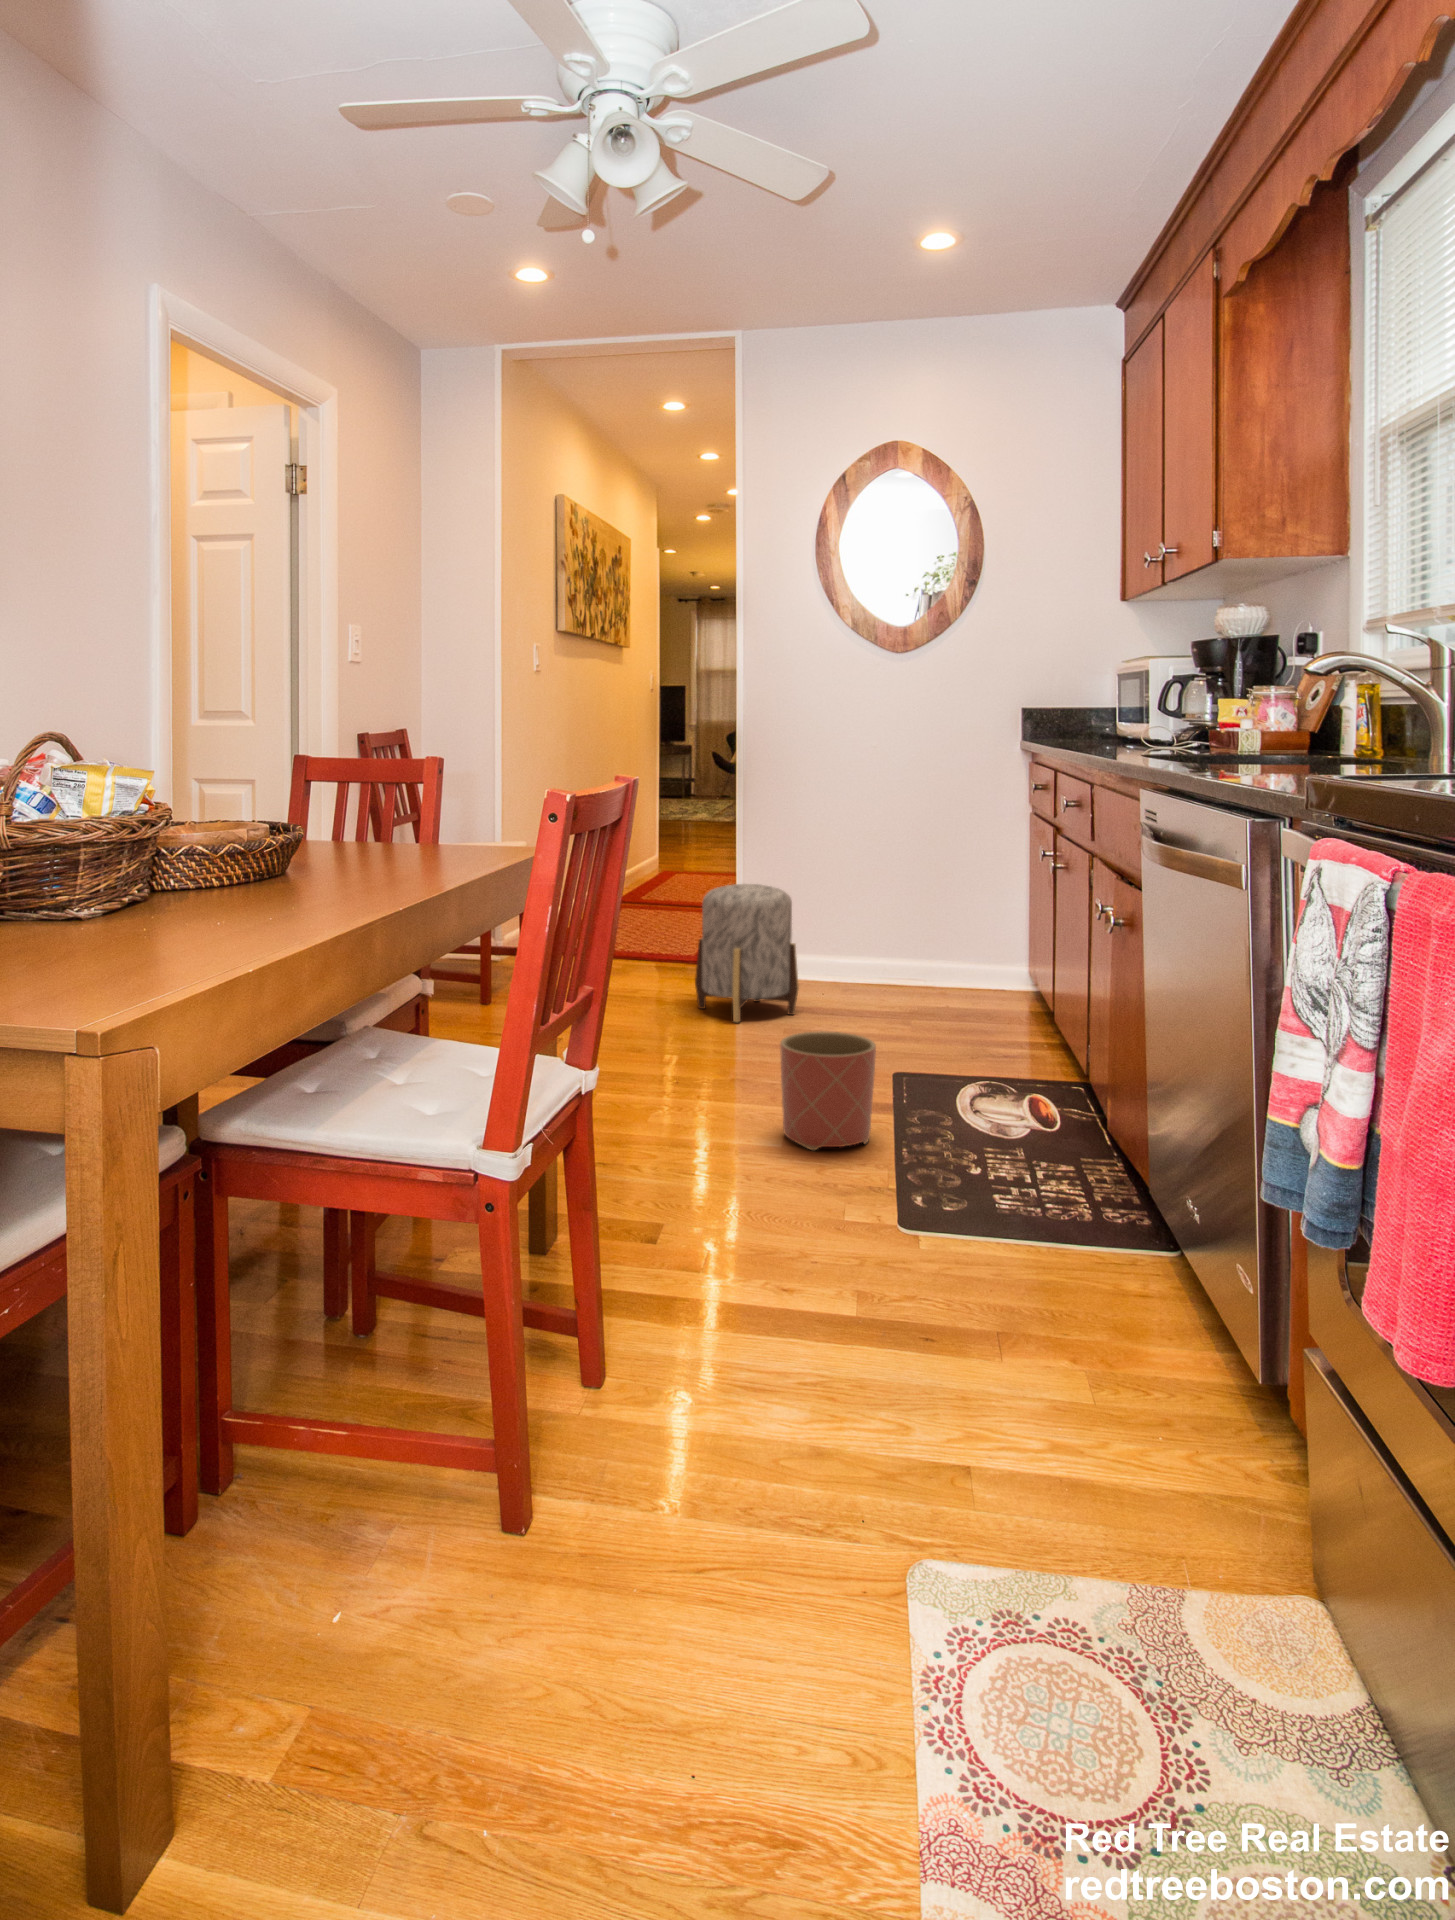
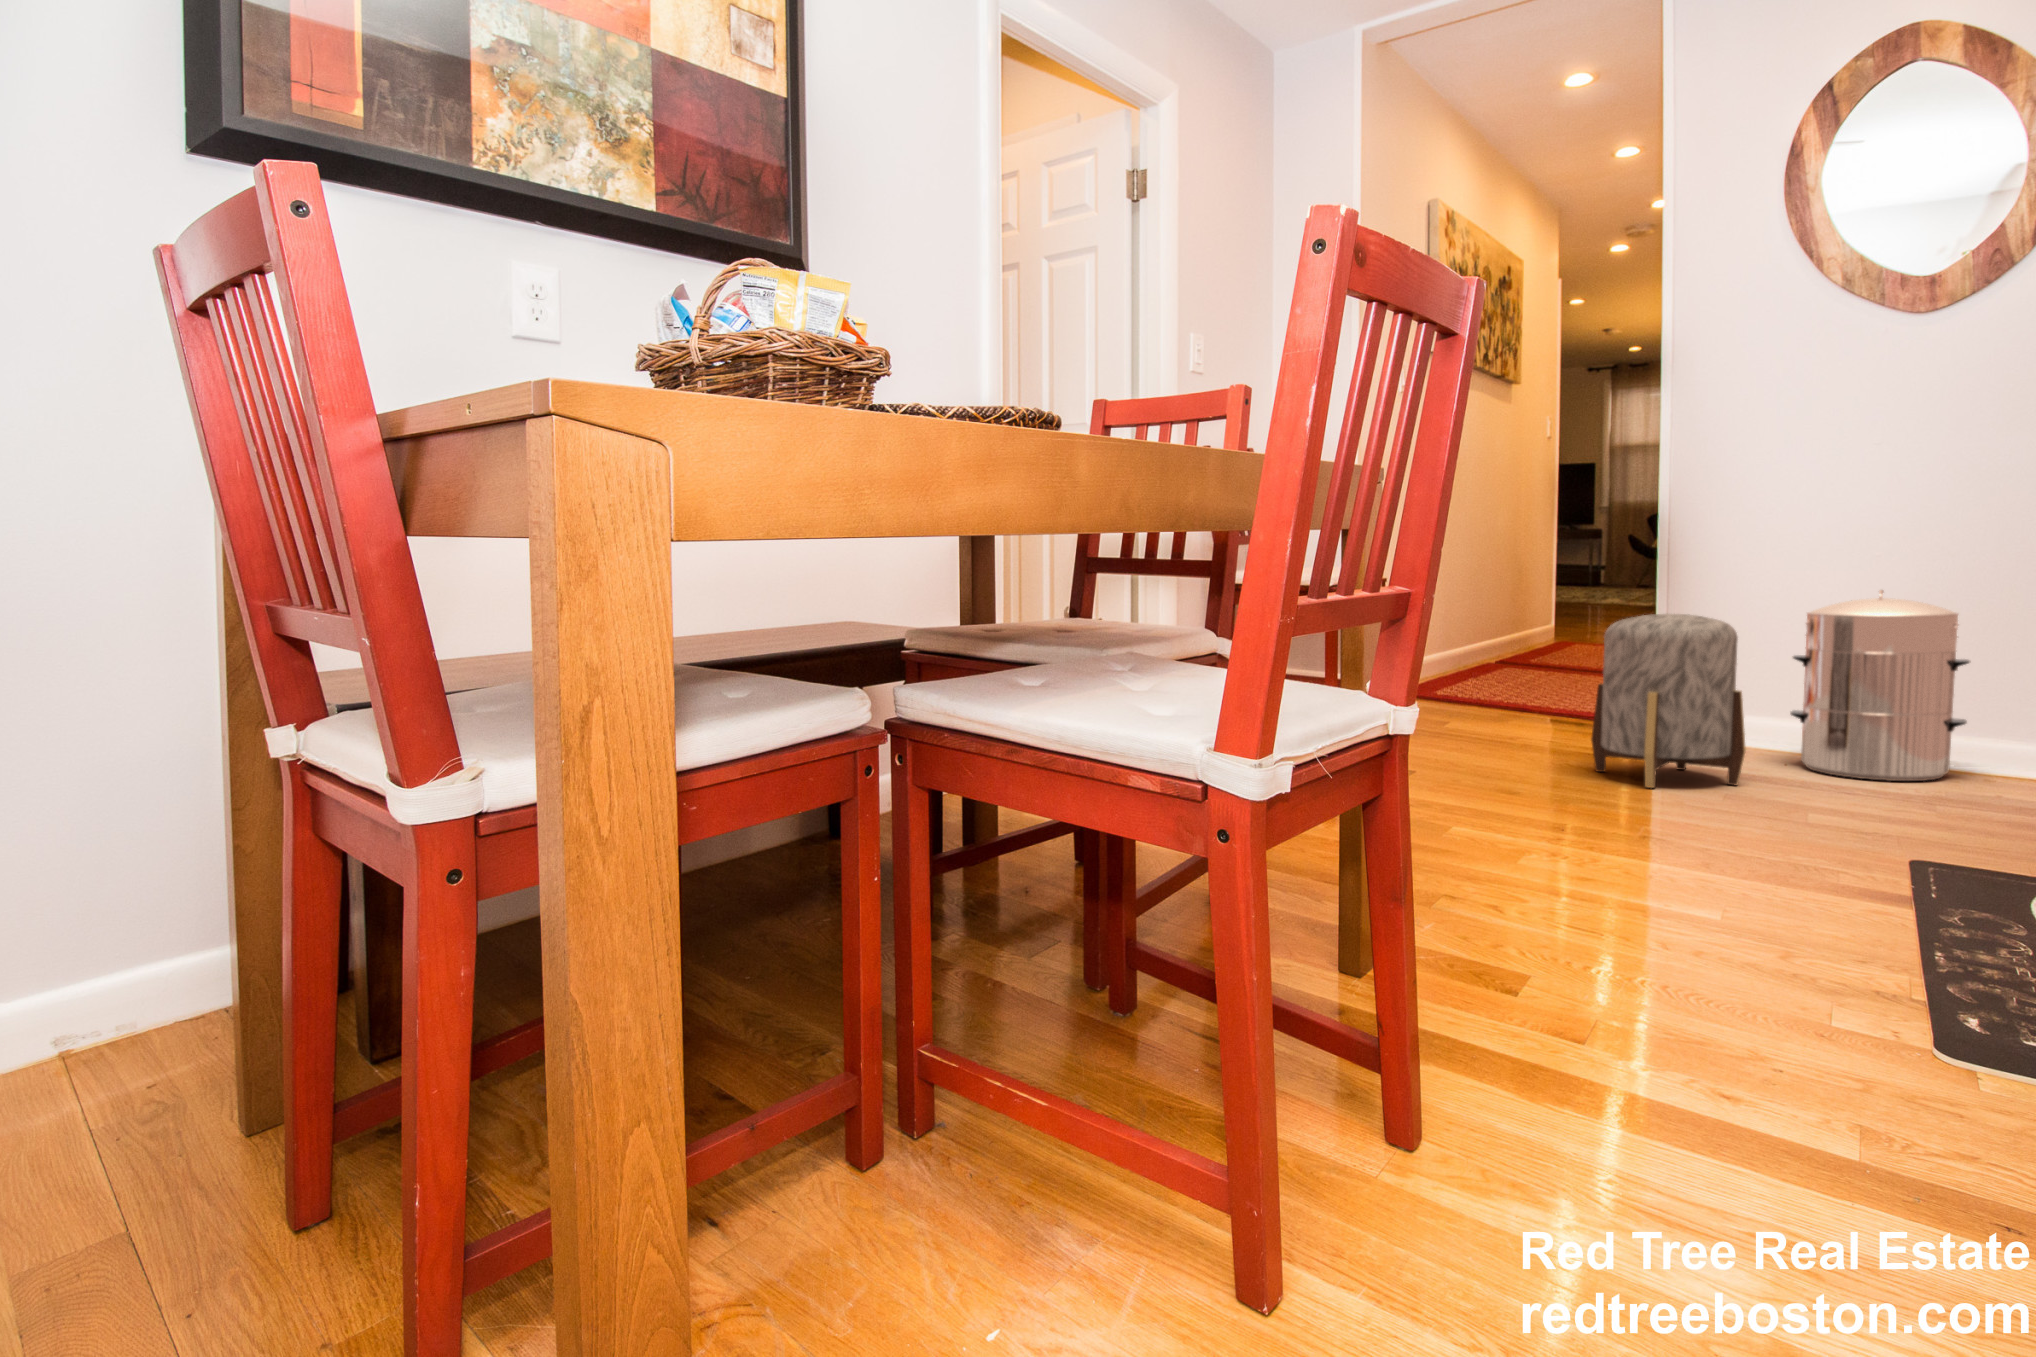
waste bin: none [827,861,932,1002] -> present [1790,590,1970,781]
planter: present [780,1031,876,1150] -> none [1718,771,1884,936]

